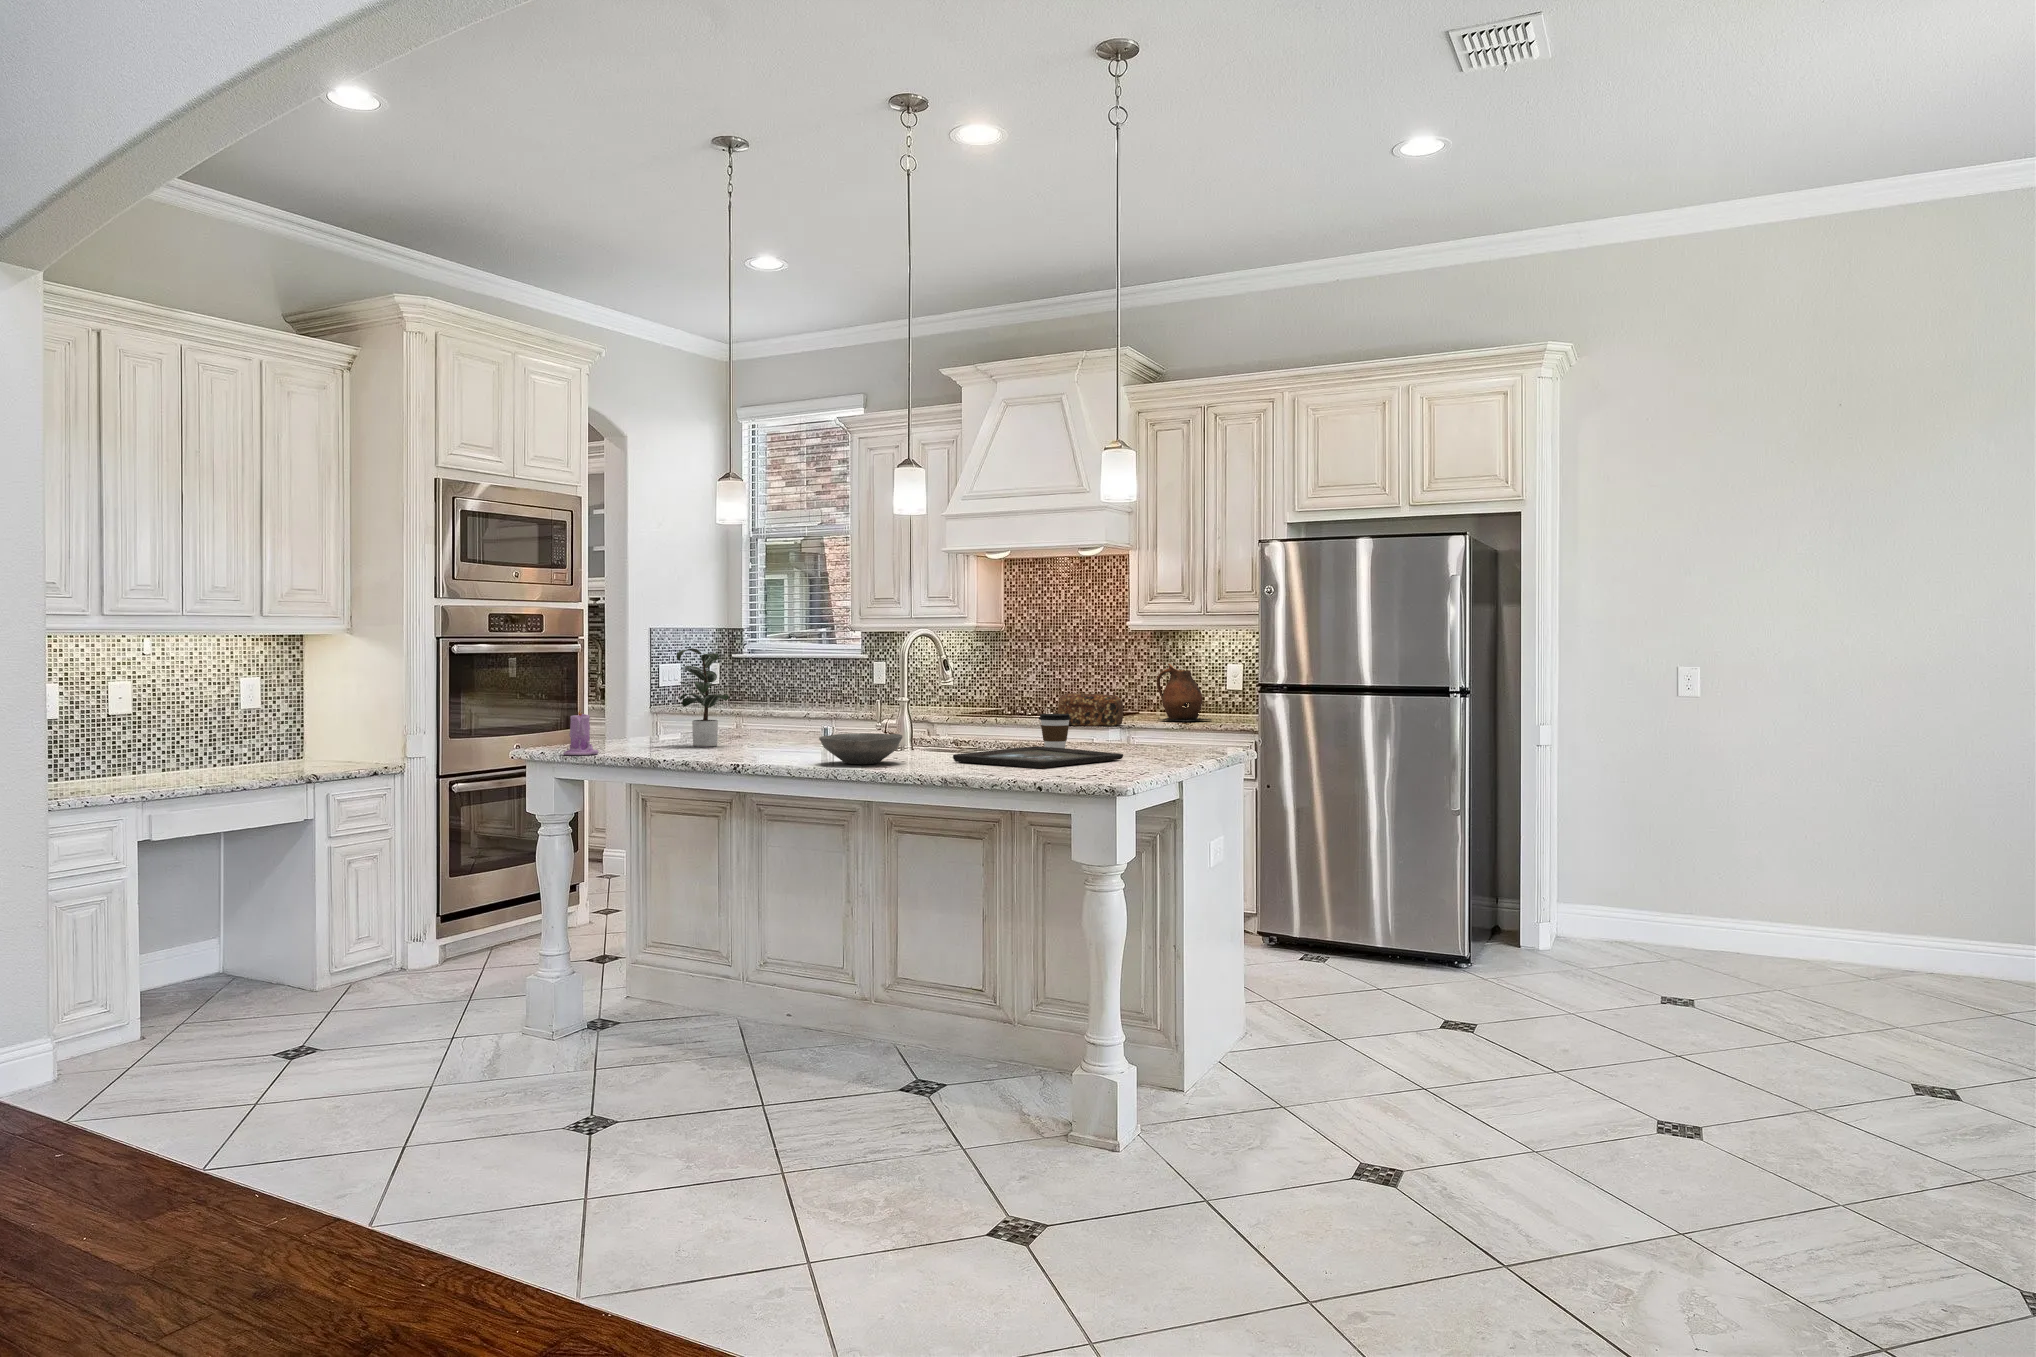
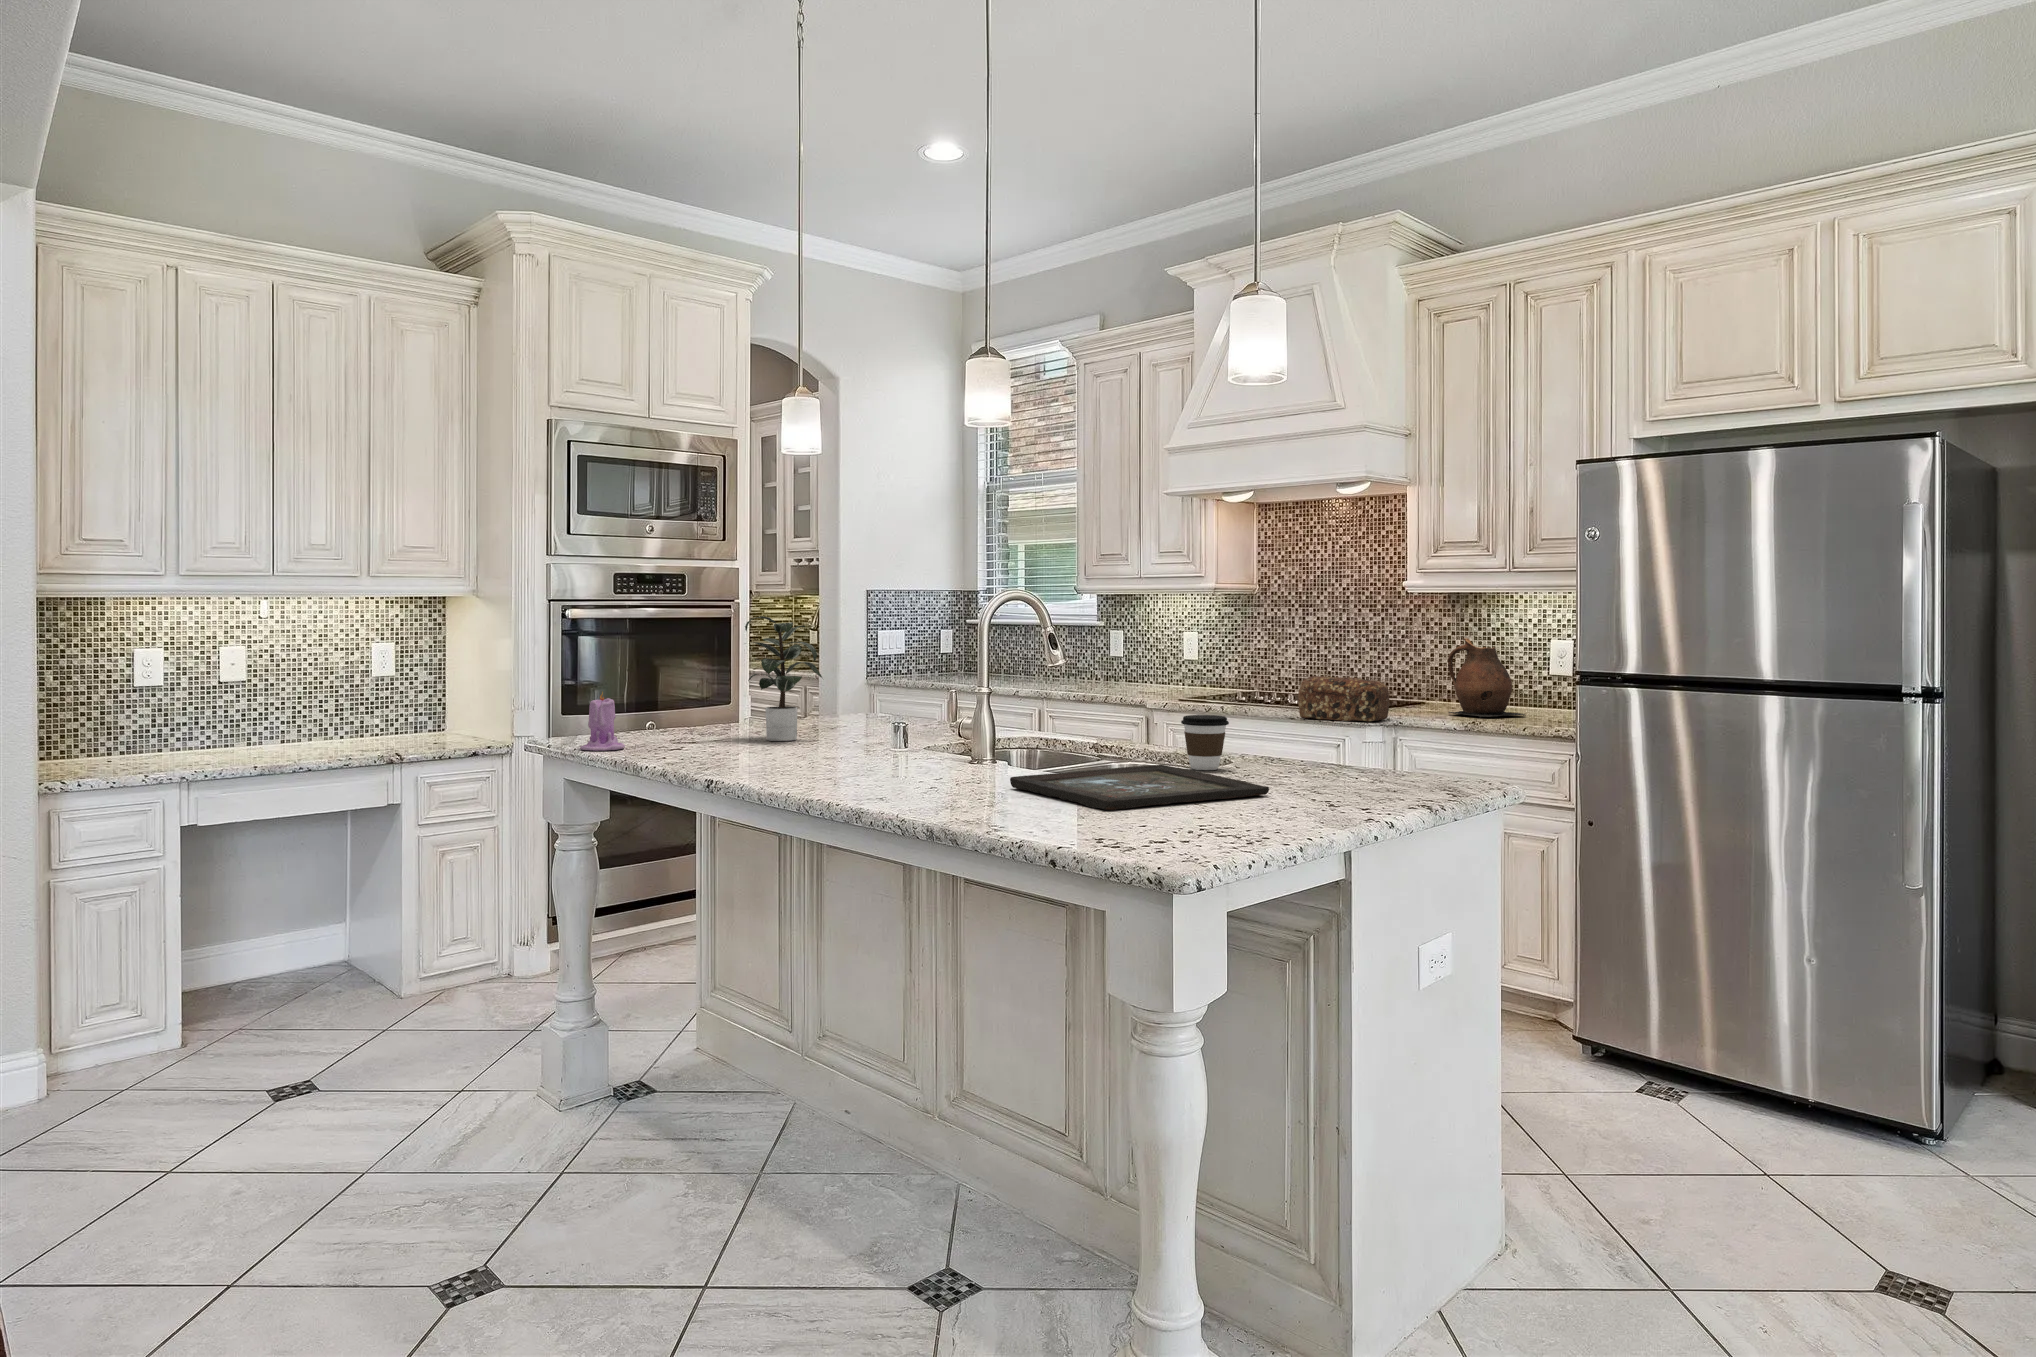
bowl: present [819,733,903,764] -> none [822,740,941,787]

